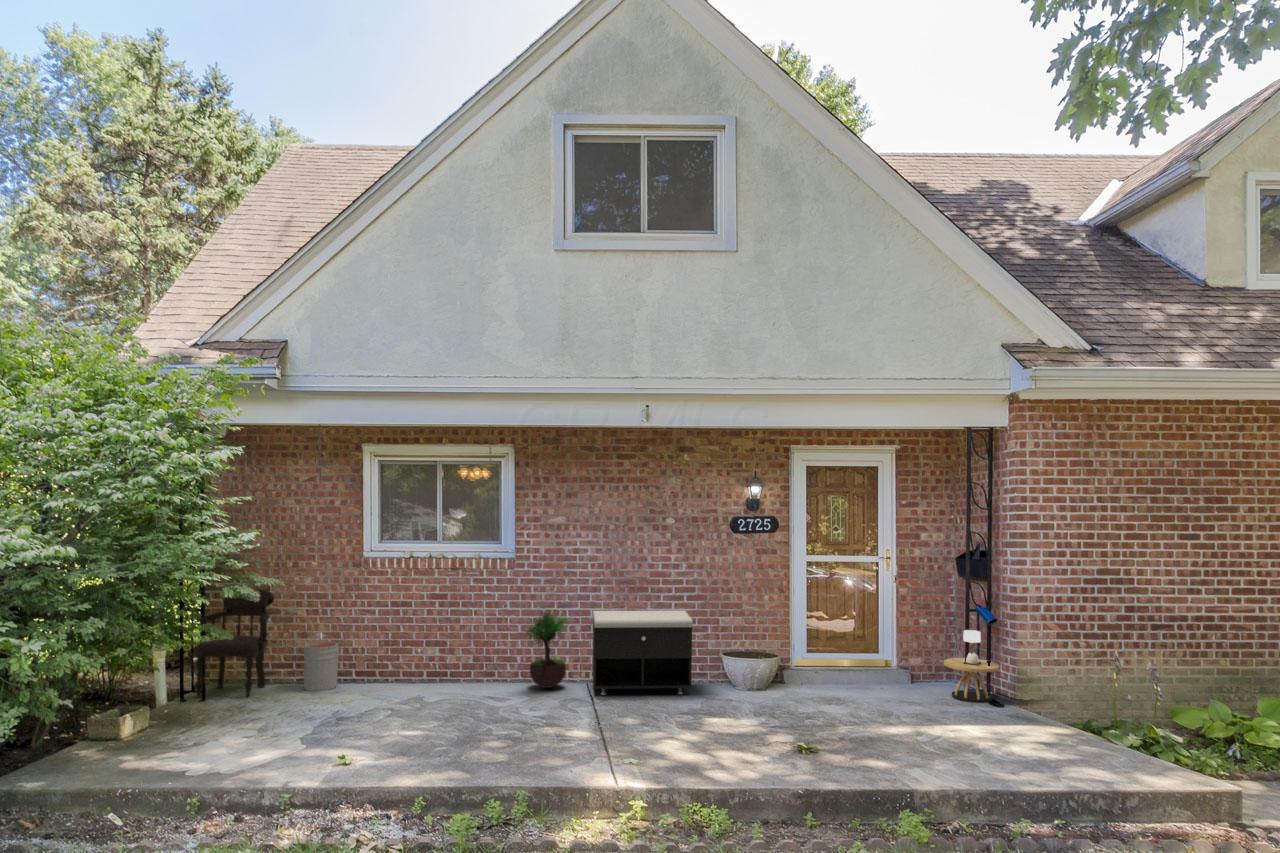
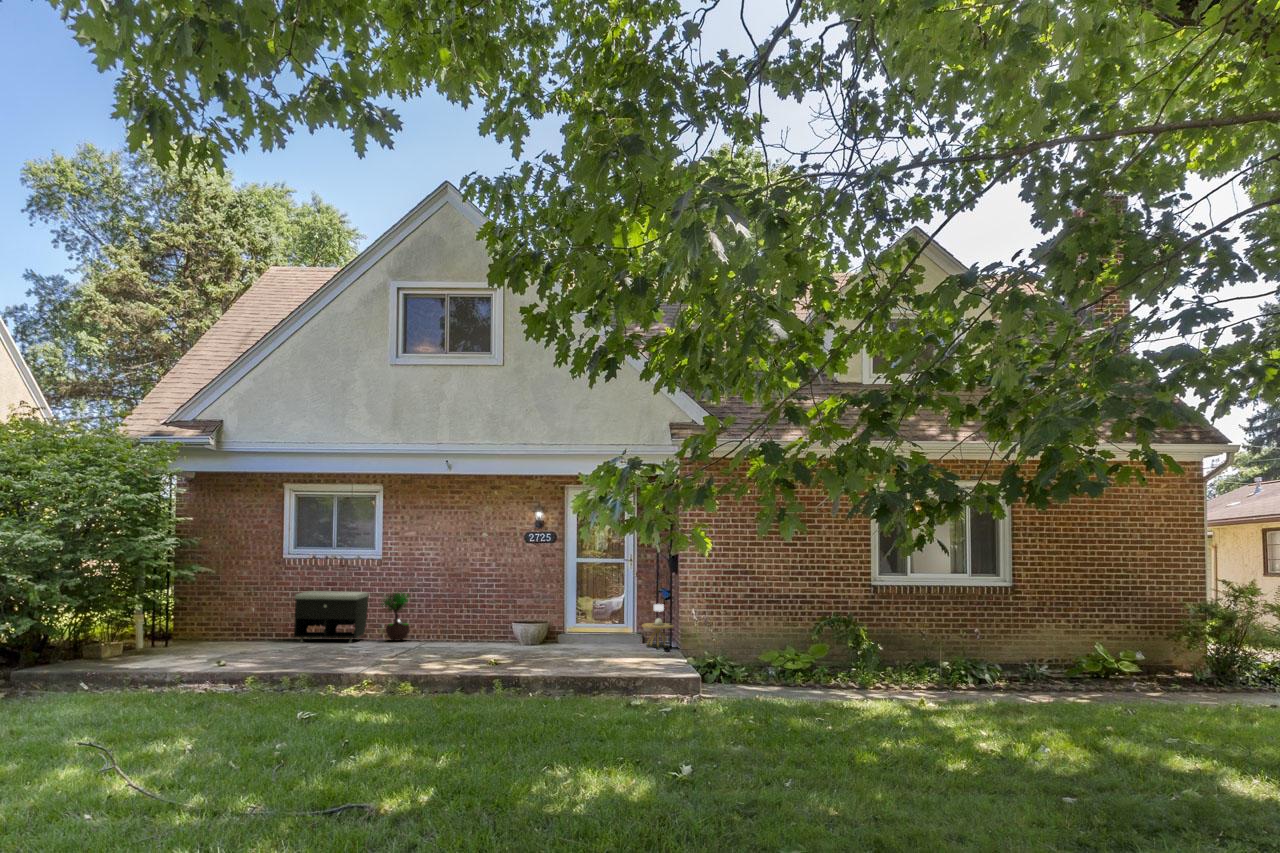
armchair: present [194,589,274,697] -> none [176,577,229,642]
storage bench: present [592,611,693,695] -> present [294,591,368,642]
bucket: present [296,641,341,691] -> none [240,611,270,640]

